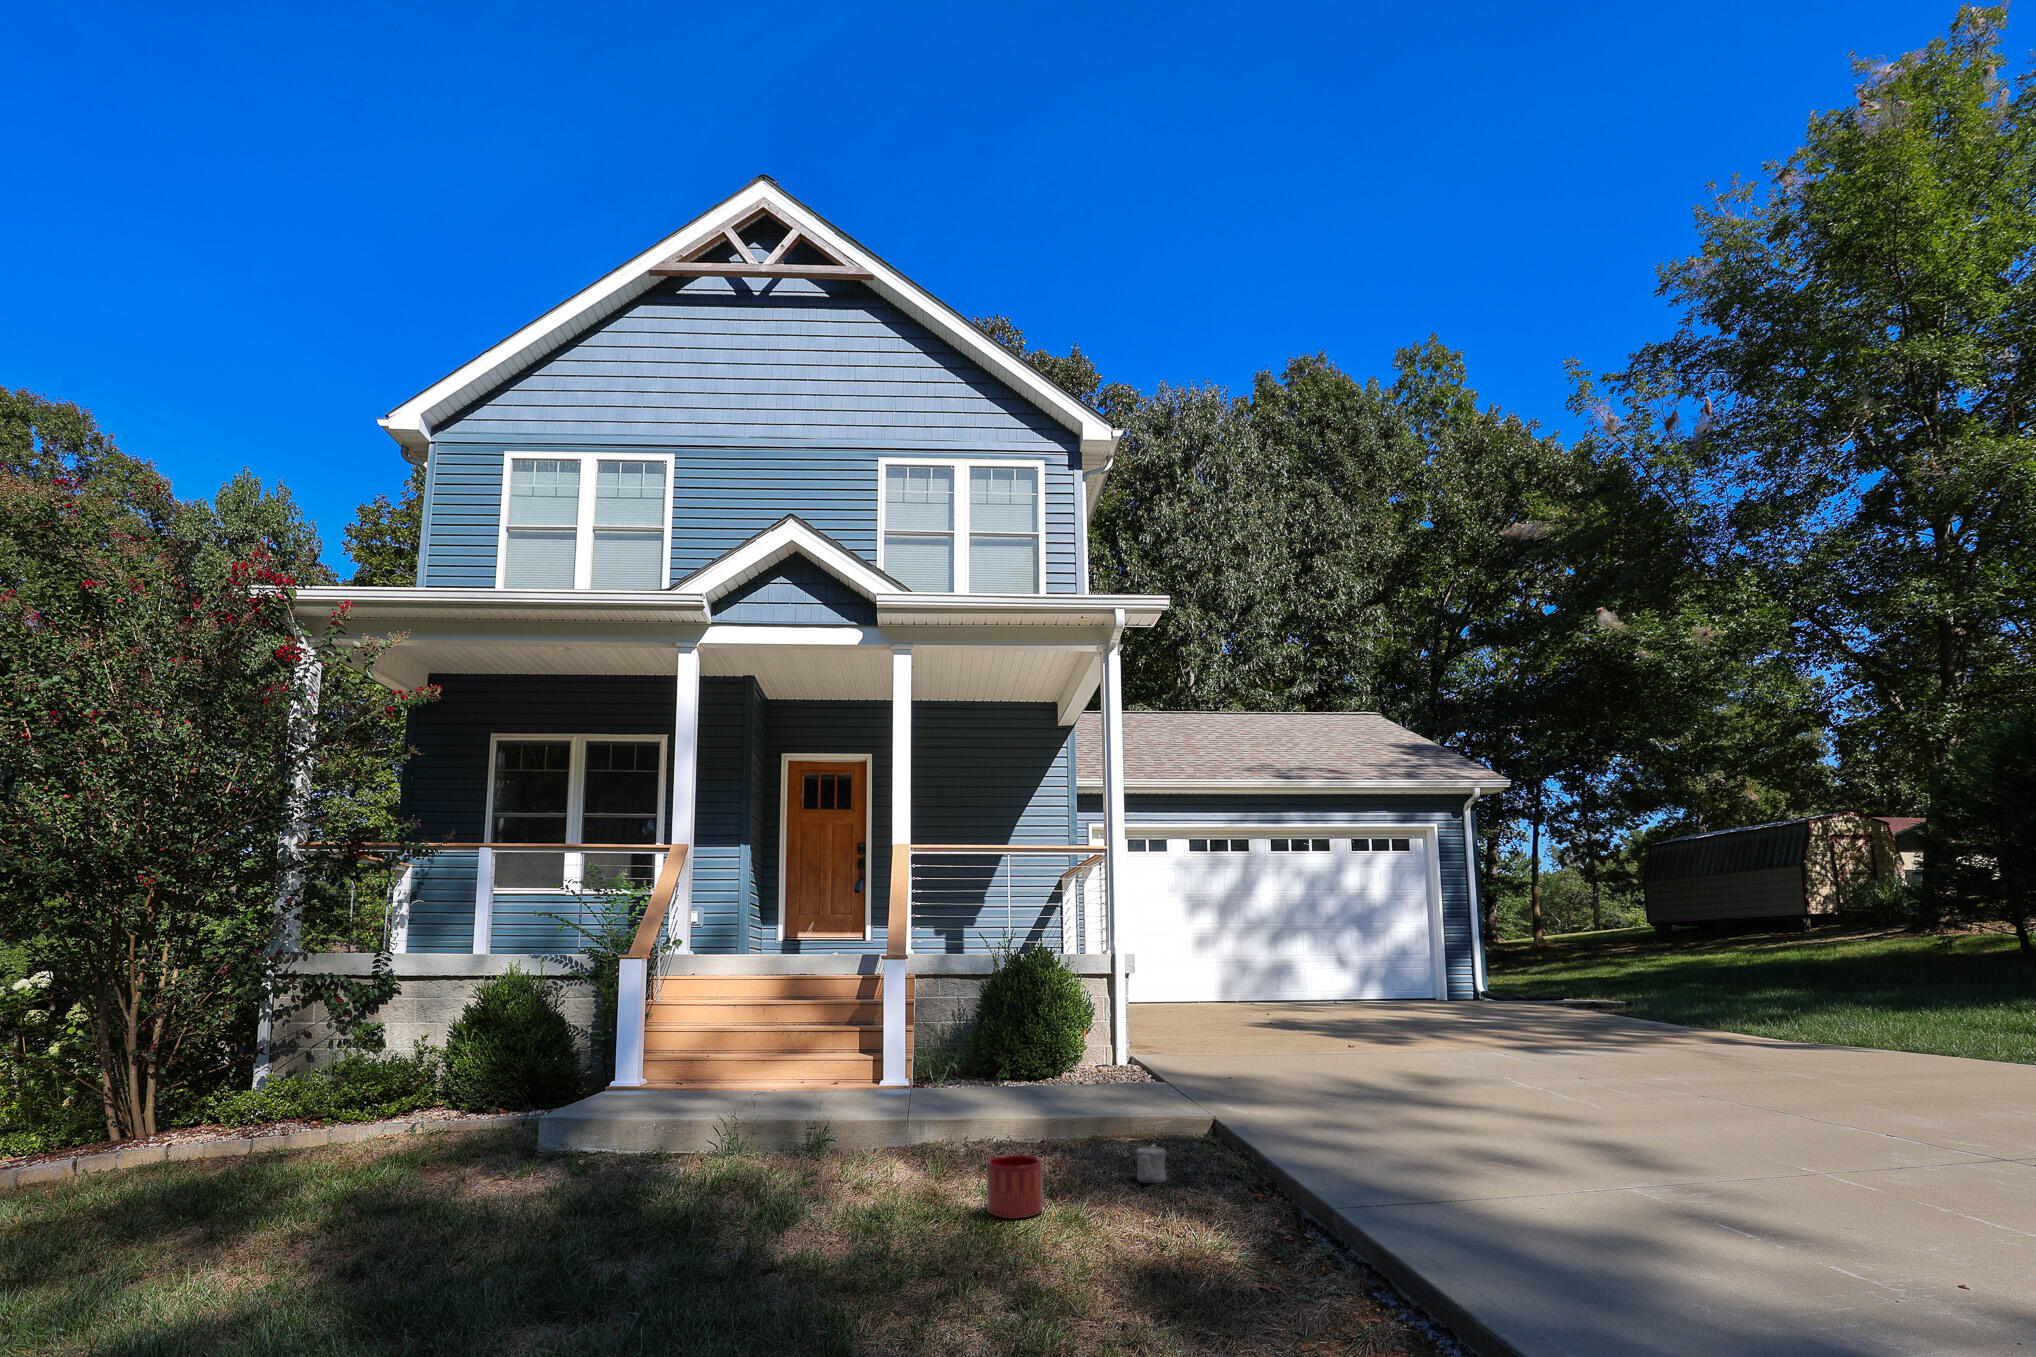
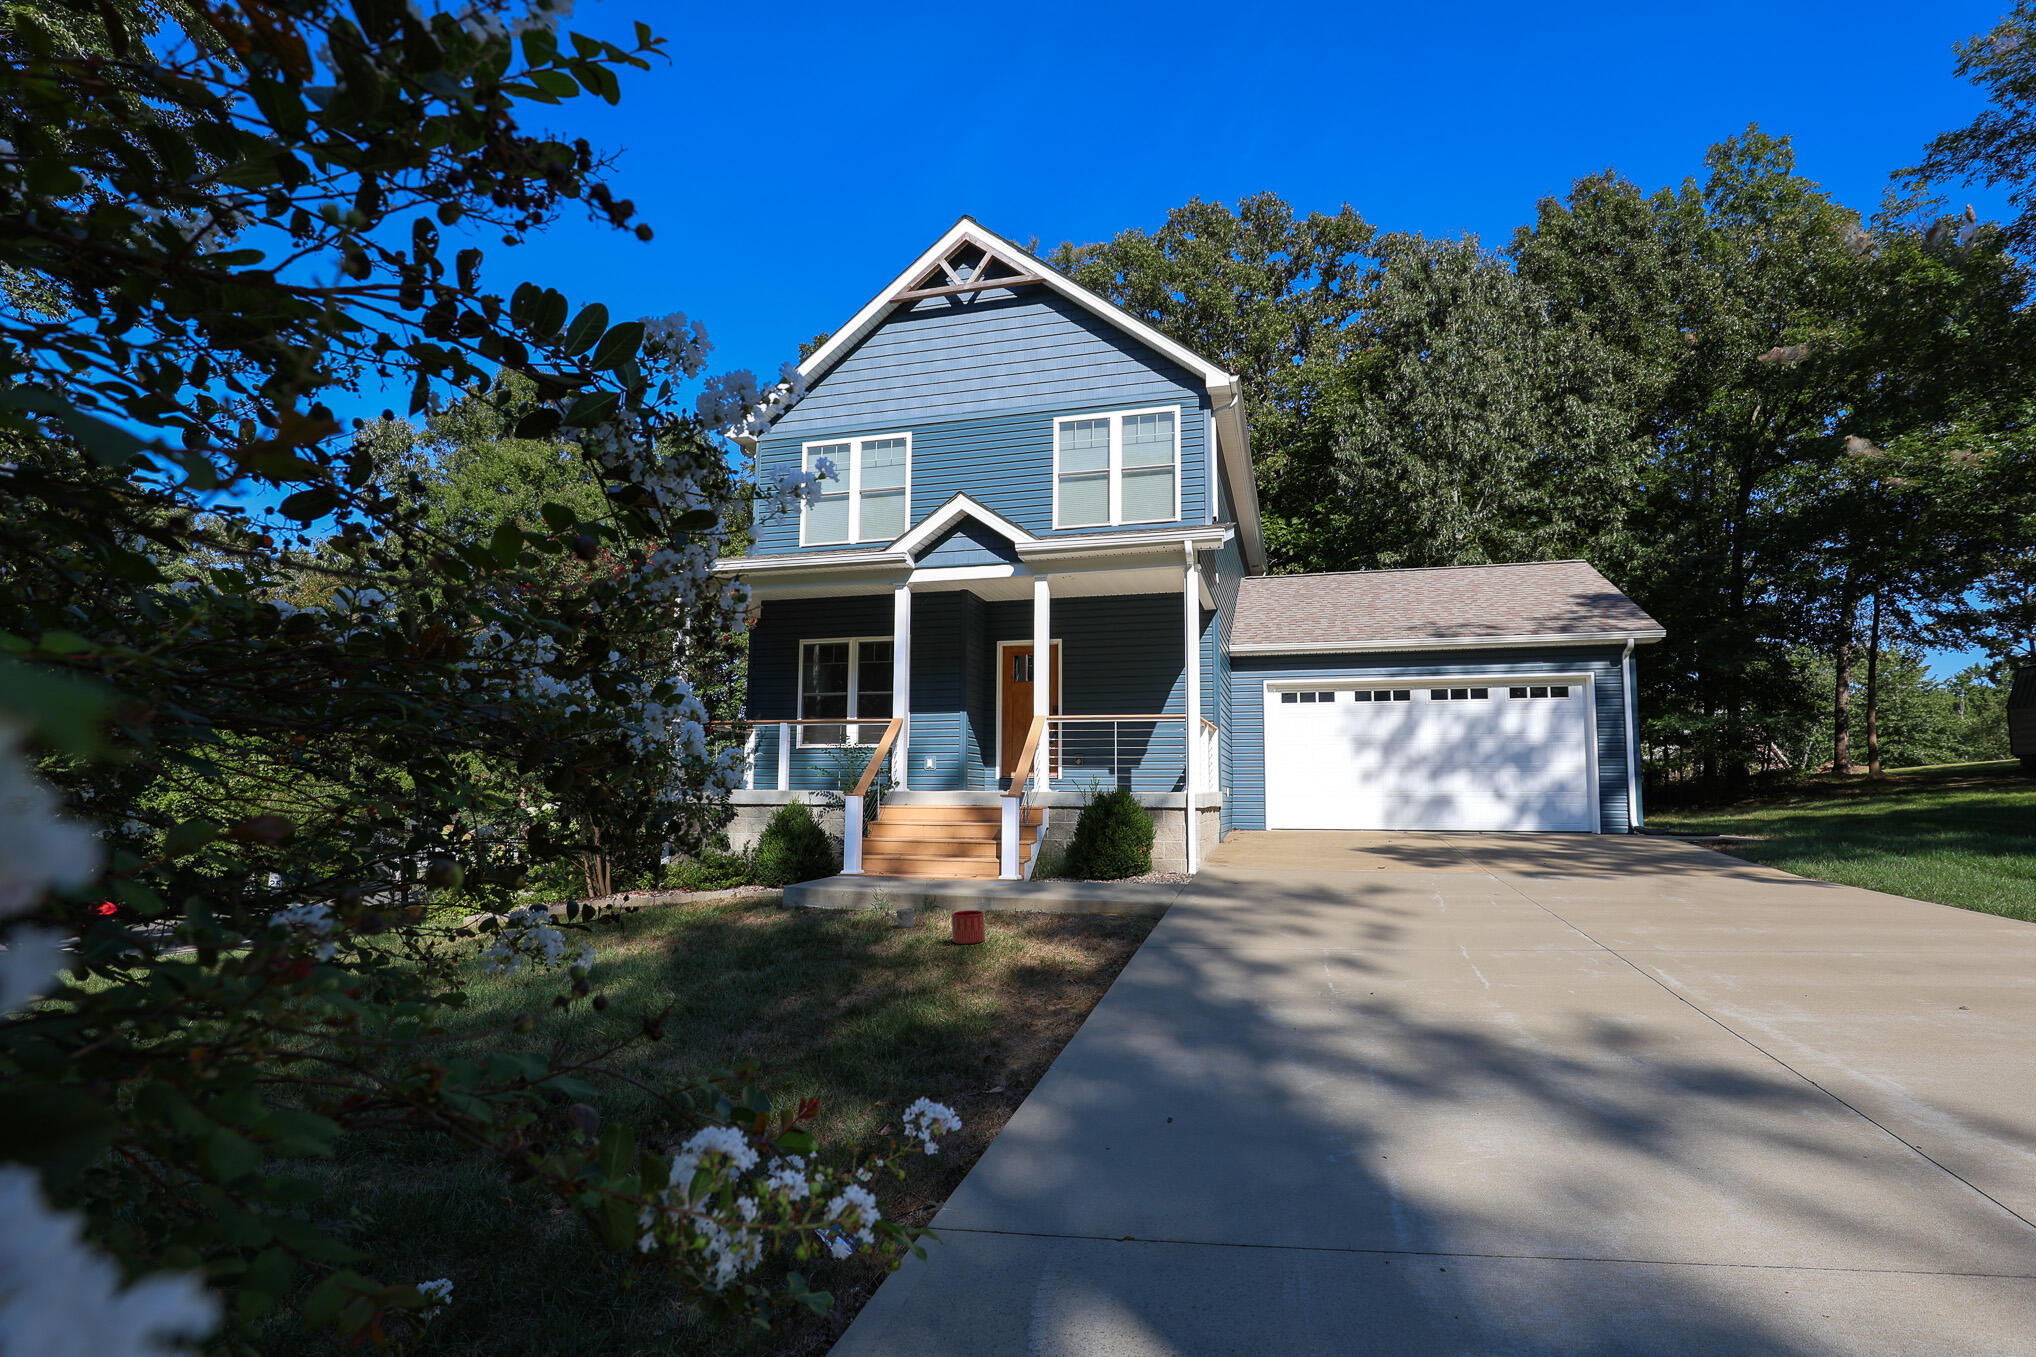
watering can: present [1136,1144,1167,1183] -> present [885,907,917,928]

